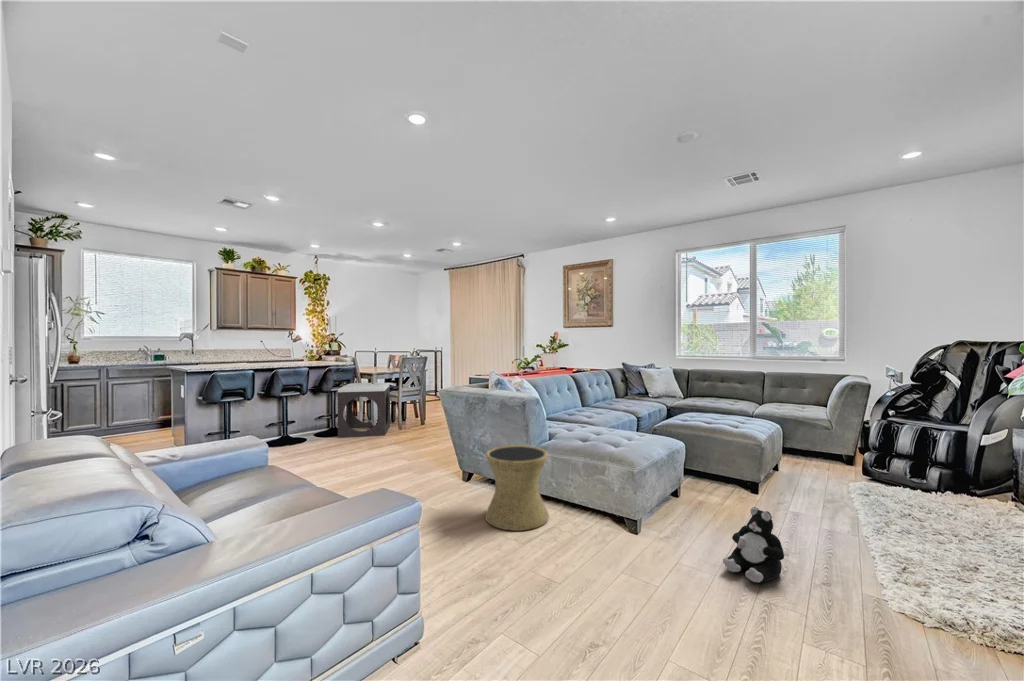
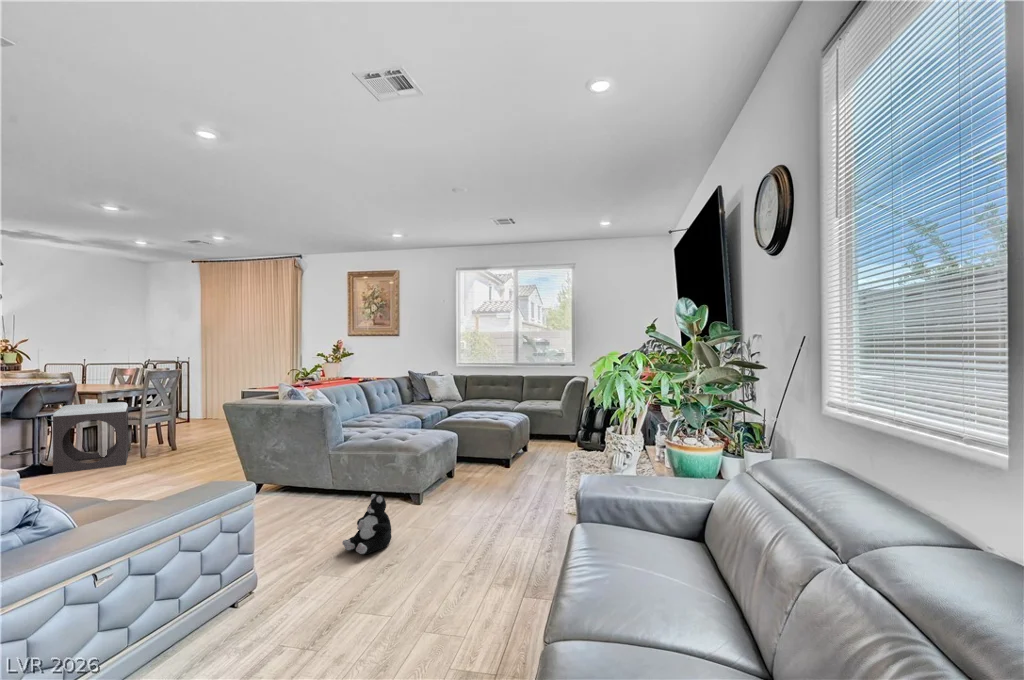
side table: present [485,445,549,531] -> none [283,448,345,521]
plush toy: present [723,507,784,583] -> present [342,494,392,554]

